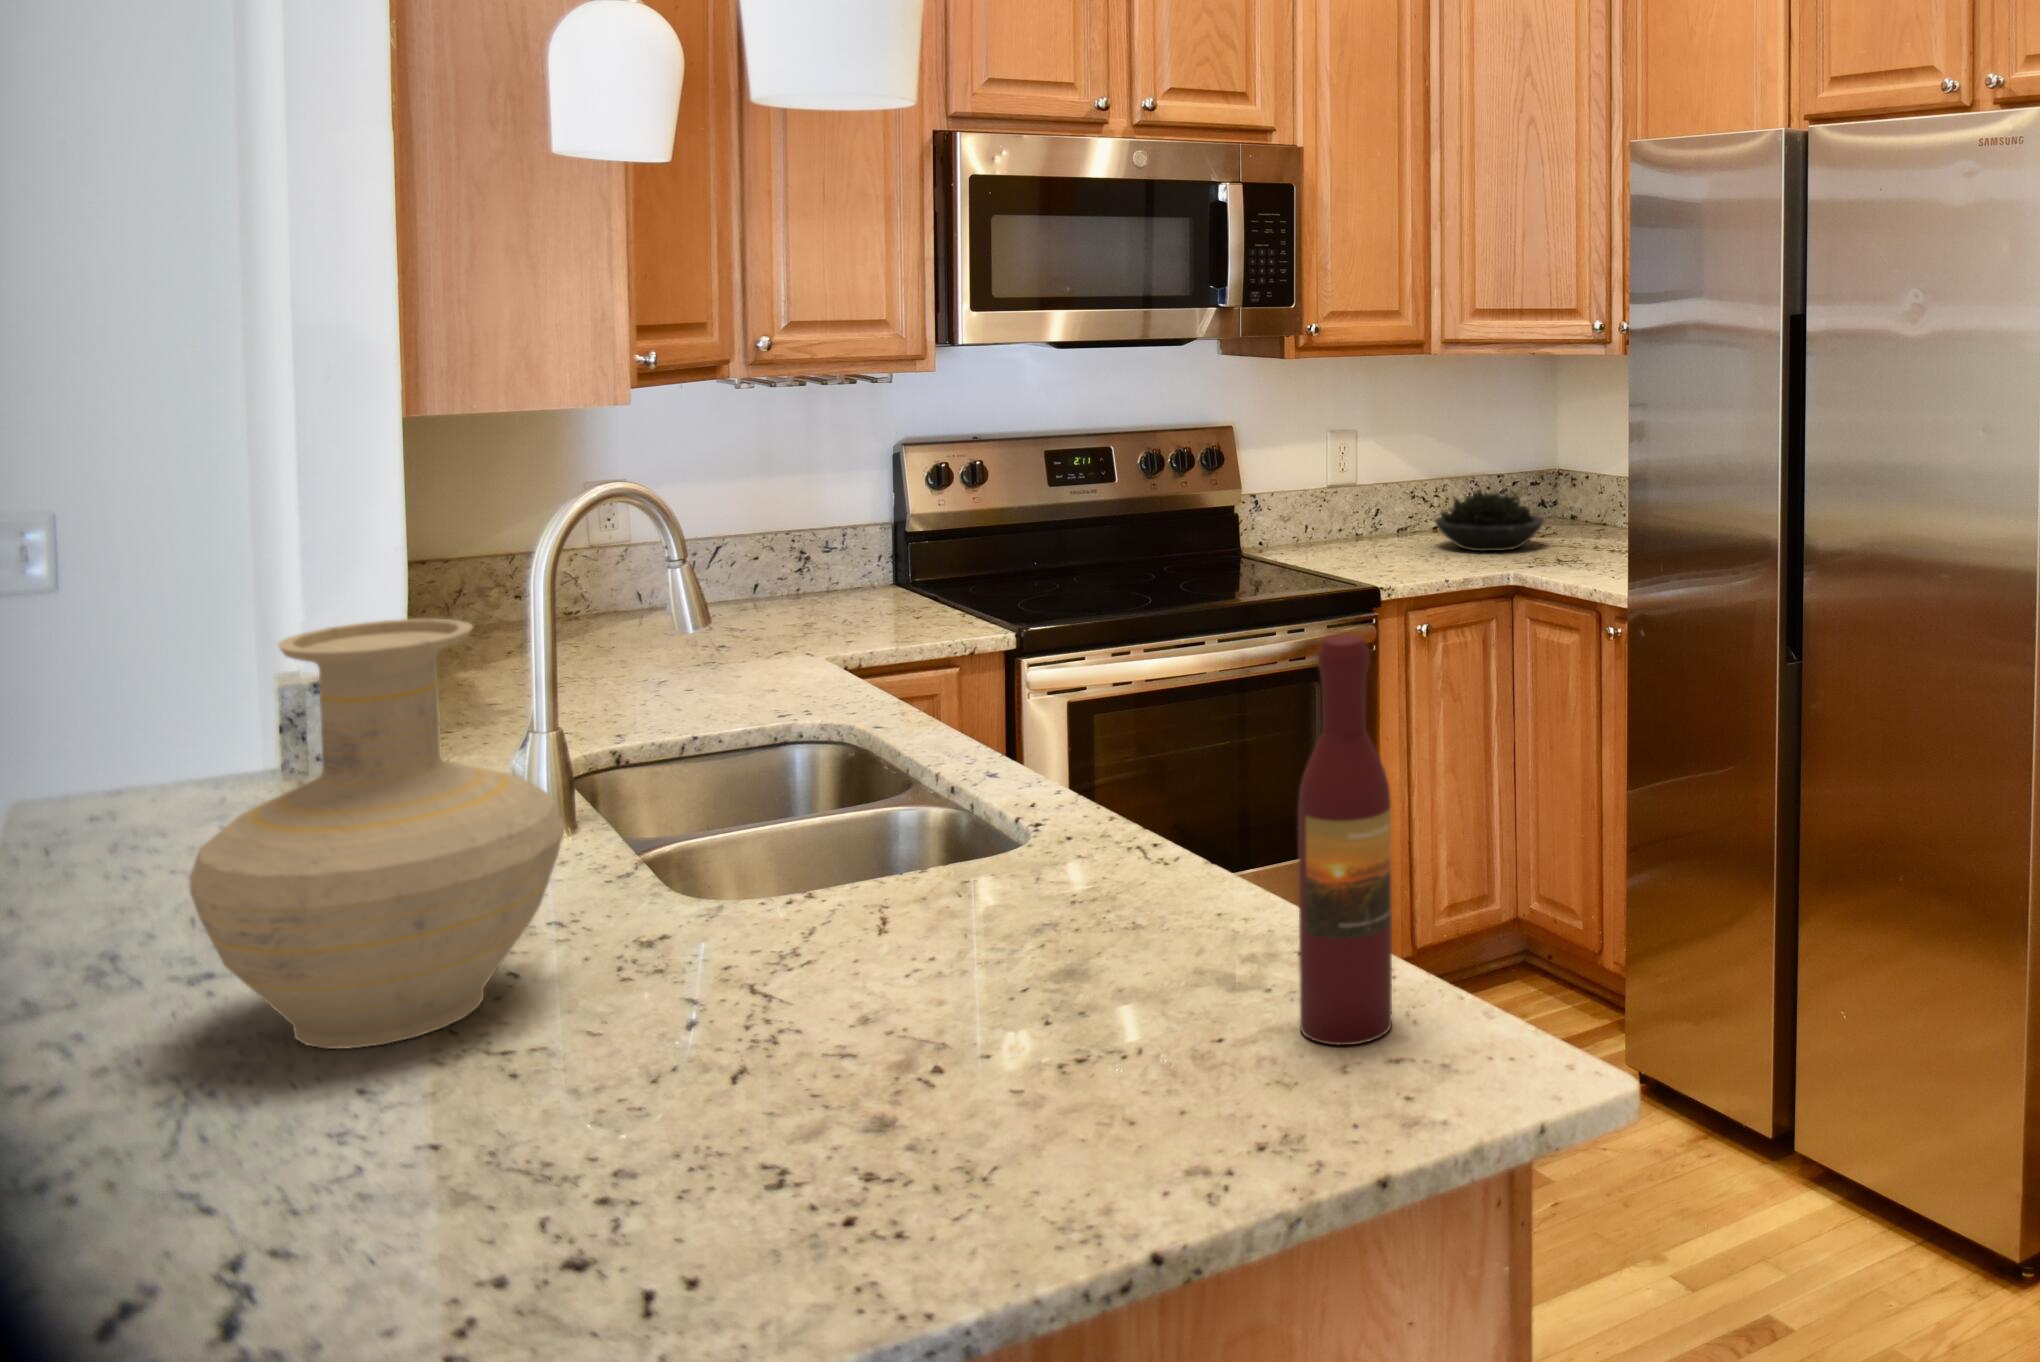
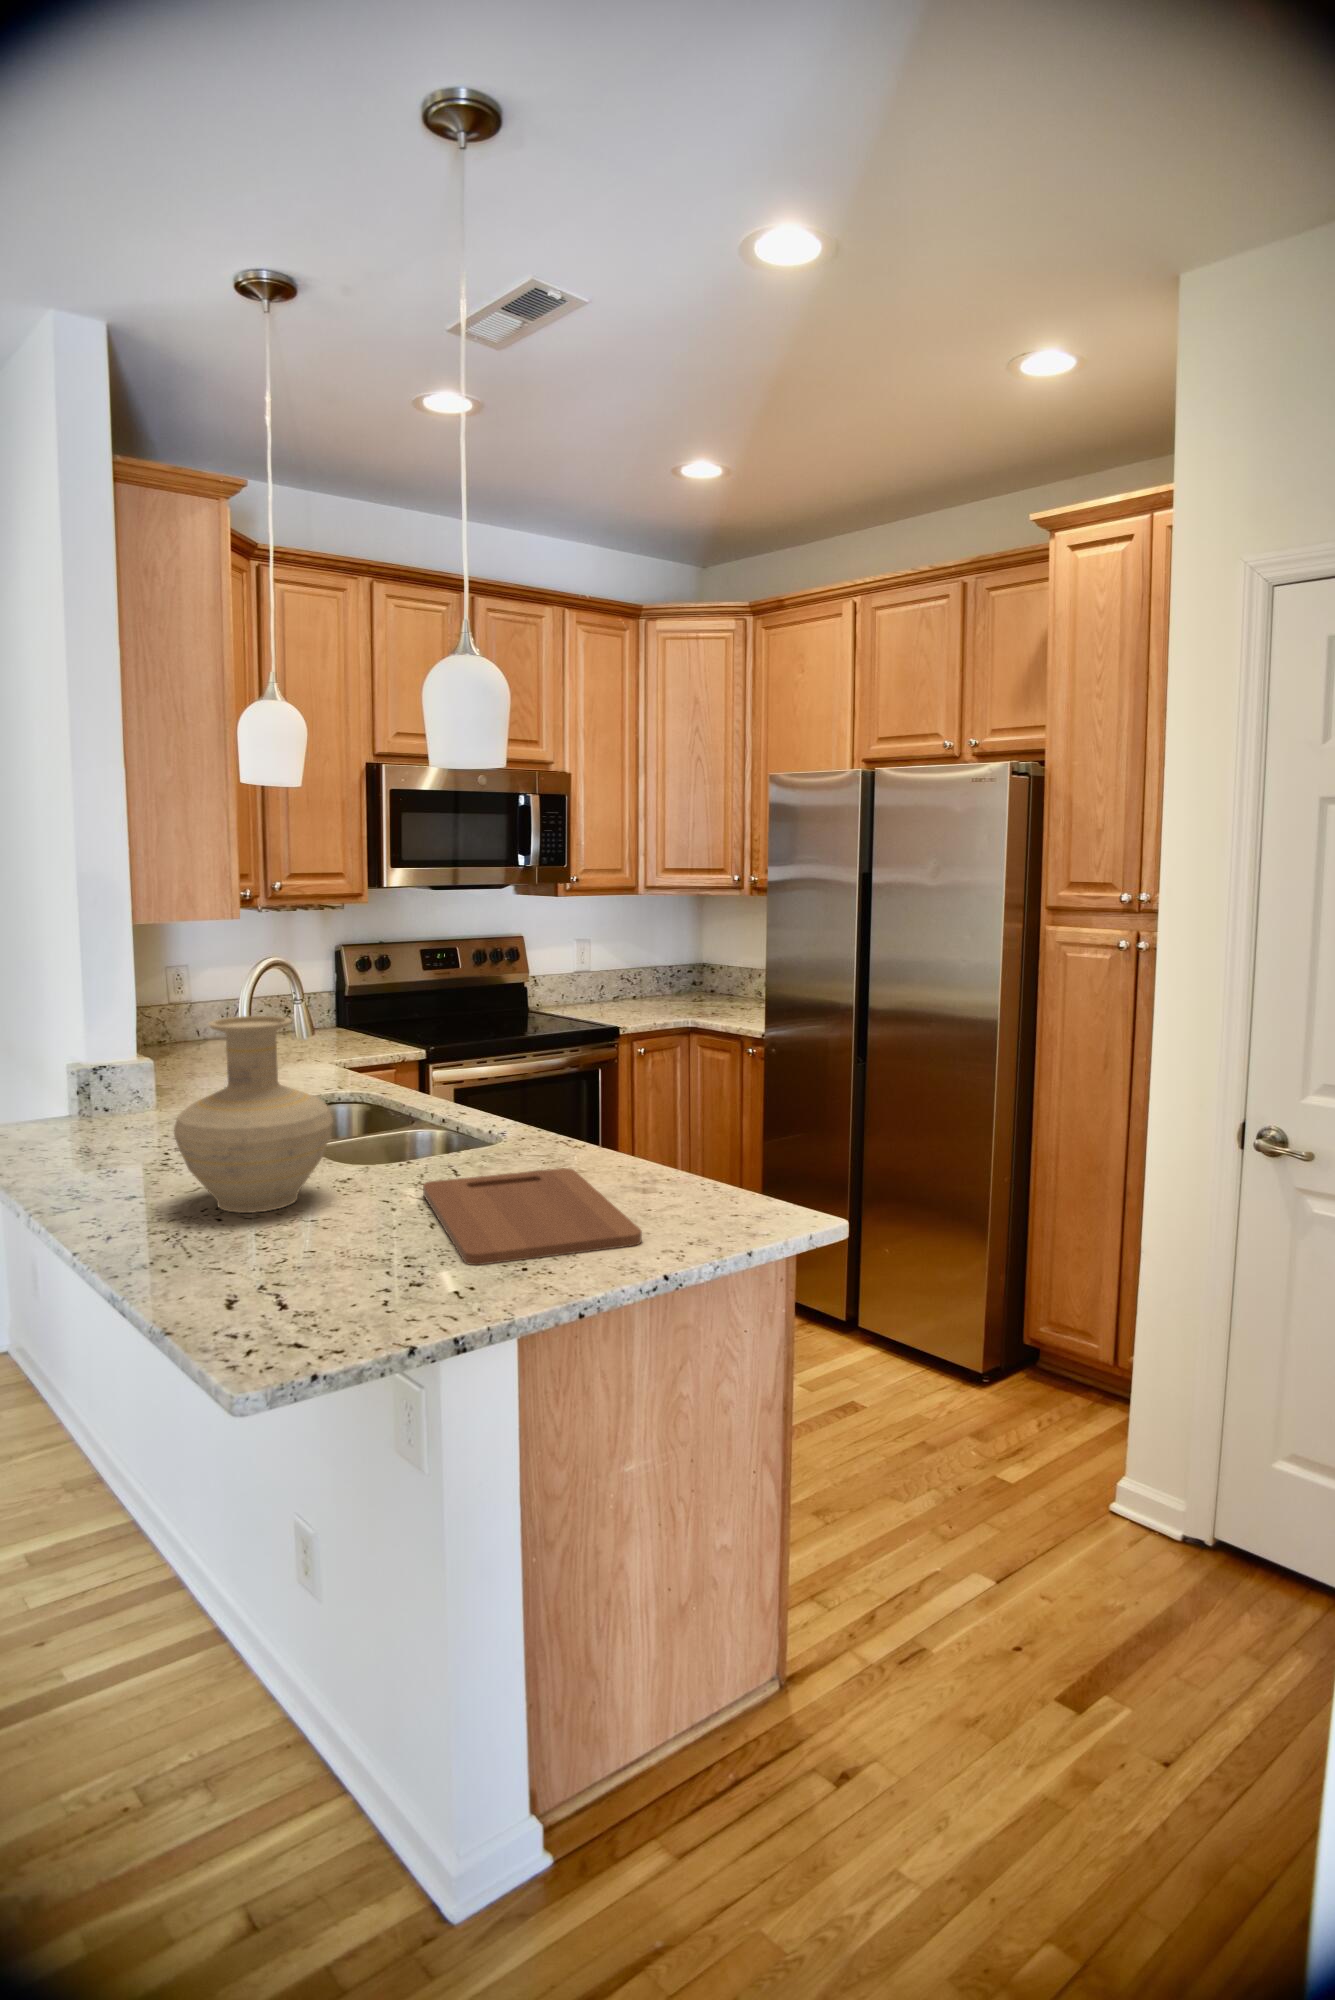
succulent plant: present [1435,489,1544,551] -> none [638,975,702,1011]
wine bottle: present [1298,635,1392,1045] -> none [692,1020,735,1206]
cutting board: none [678,936,1122,1237] -> present [423,1168,642,1265]

